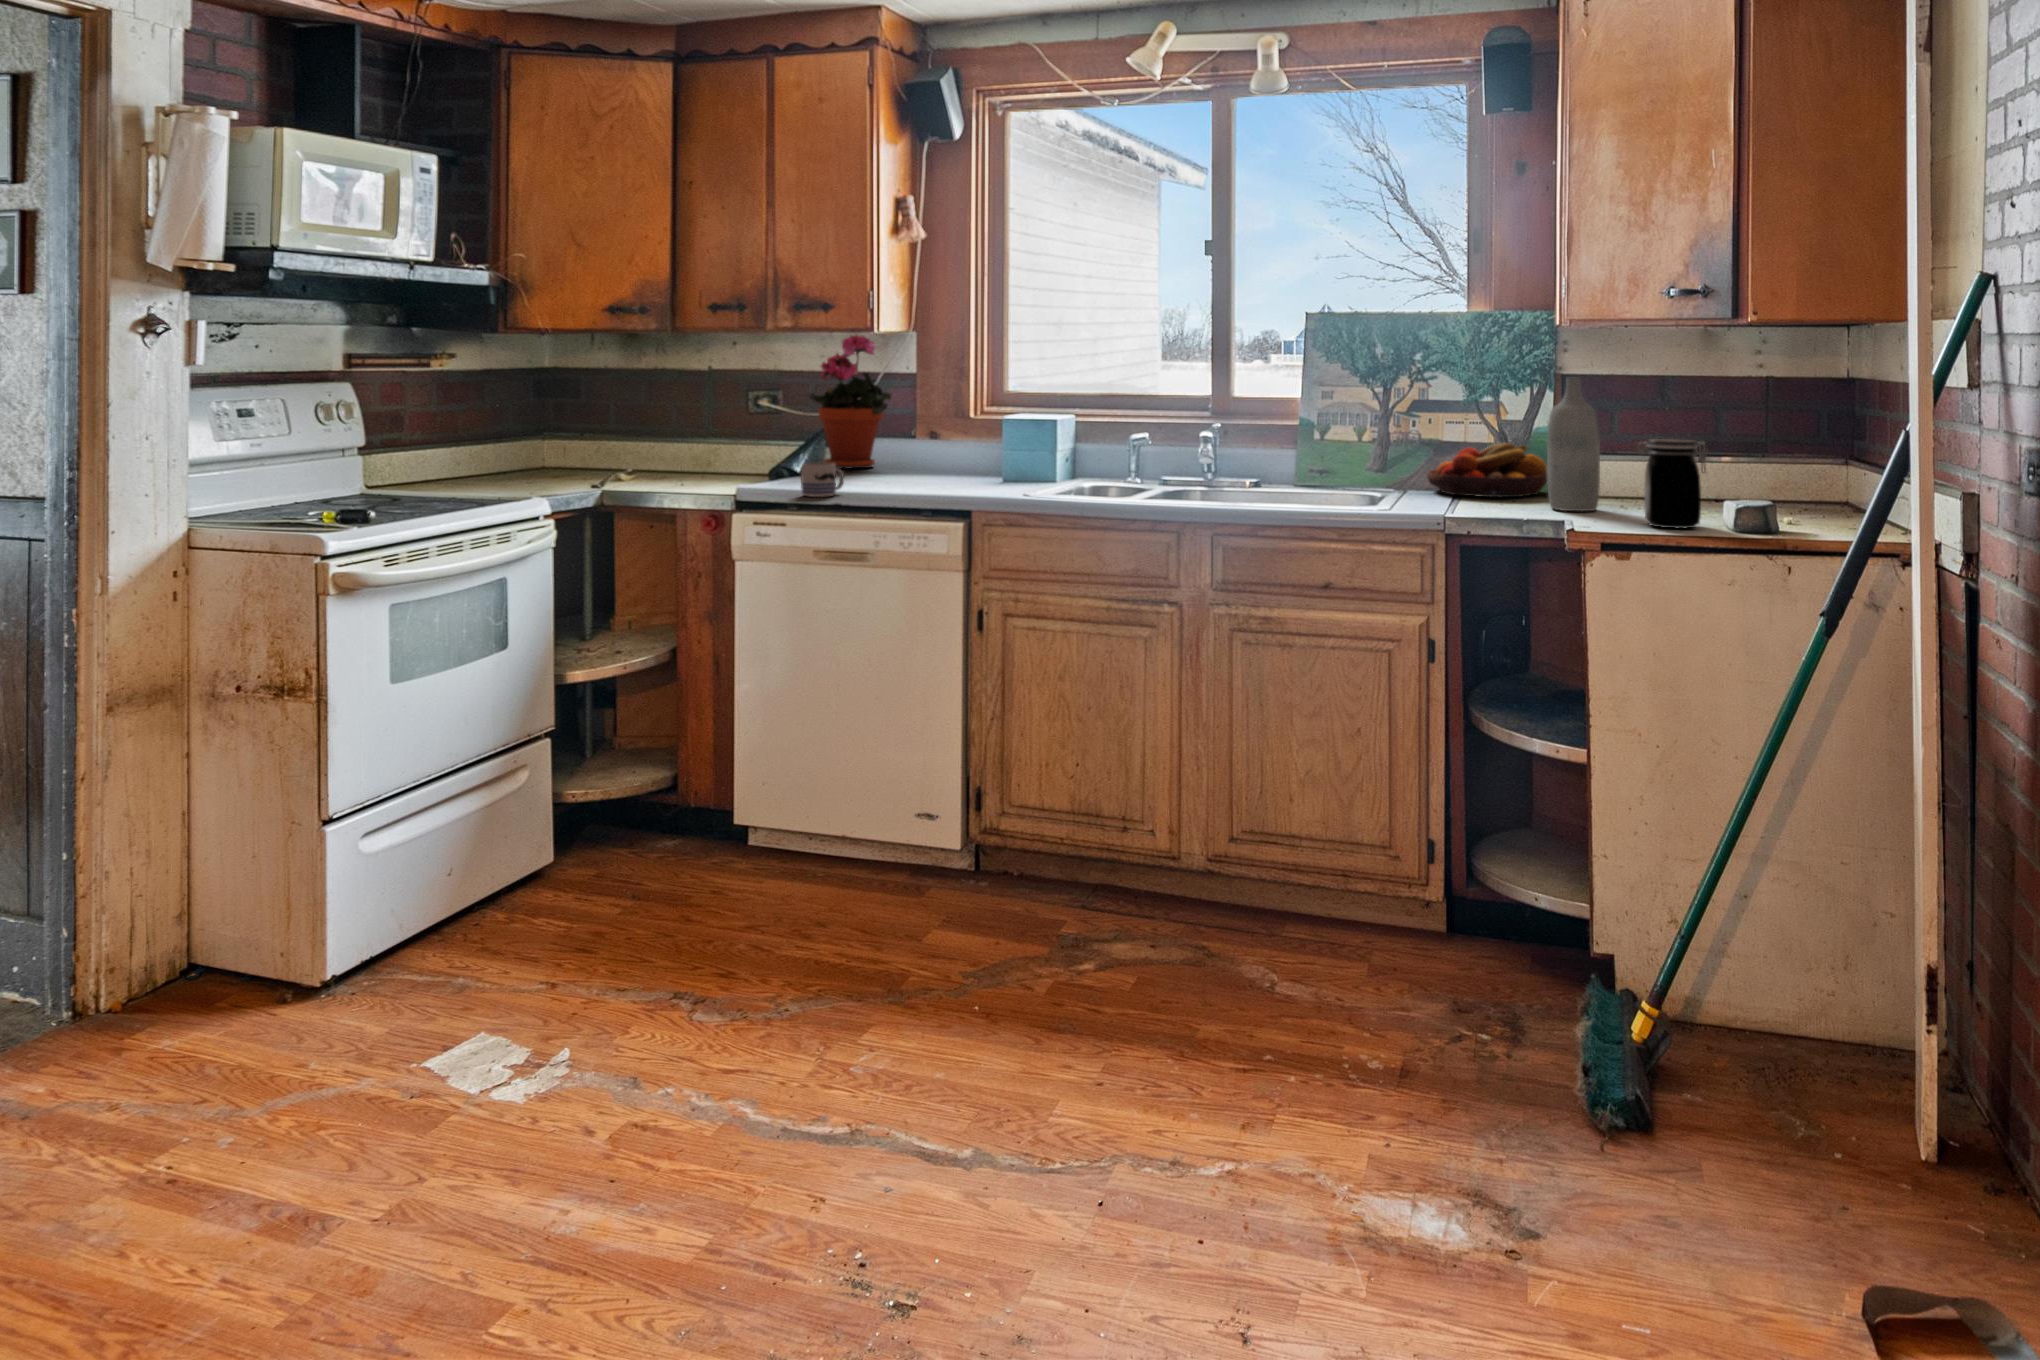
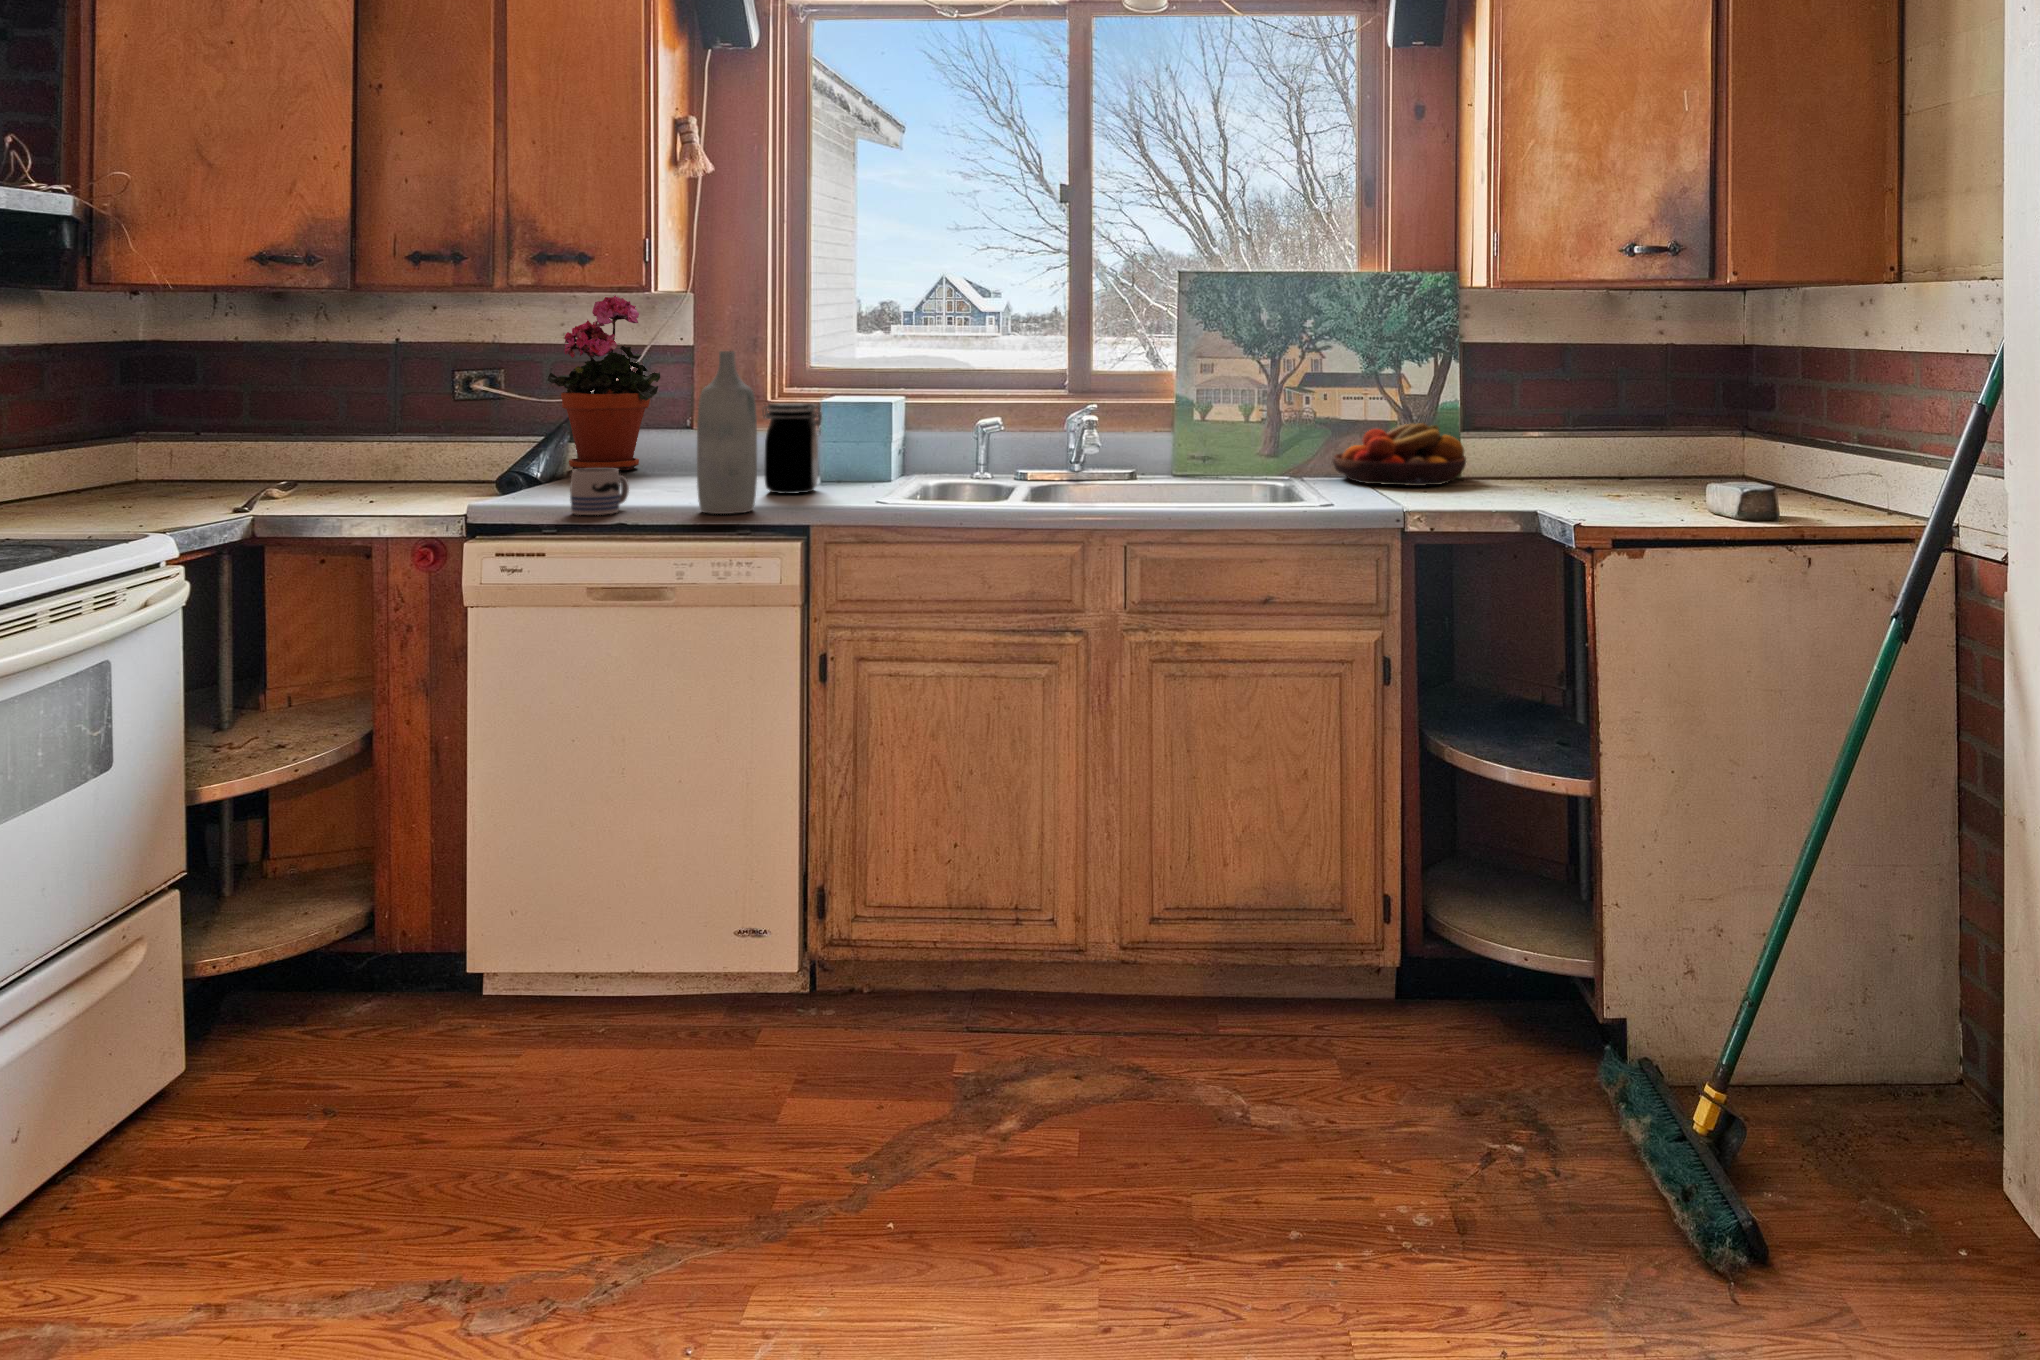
bottle: present [1547,378,1600,511] -> present [697,351,757,514]
jar: present [1637,439,1708,528] -> present [763,403,822,494]

